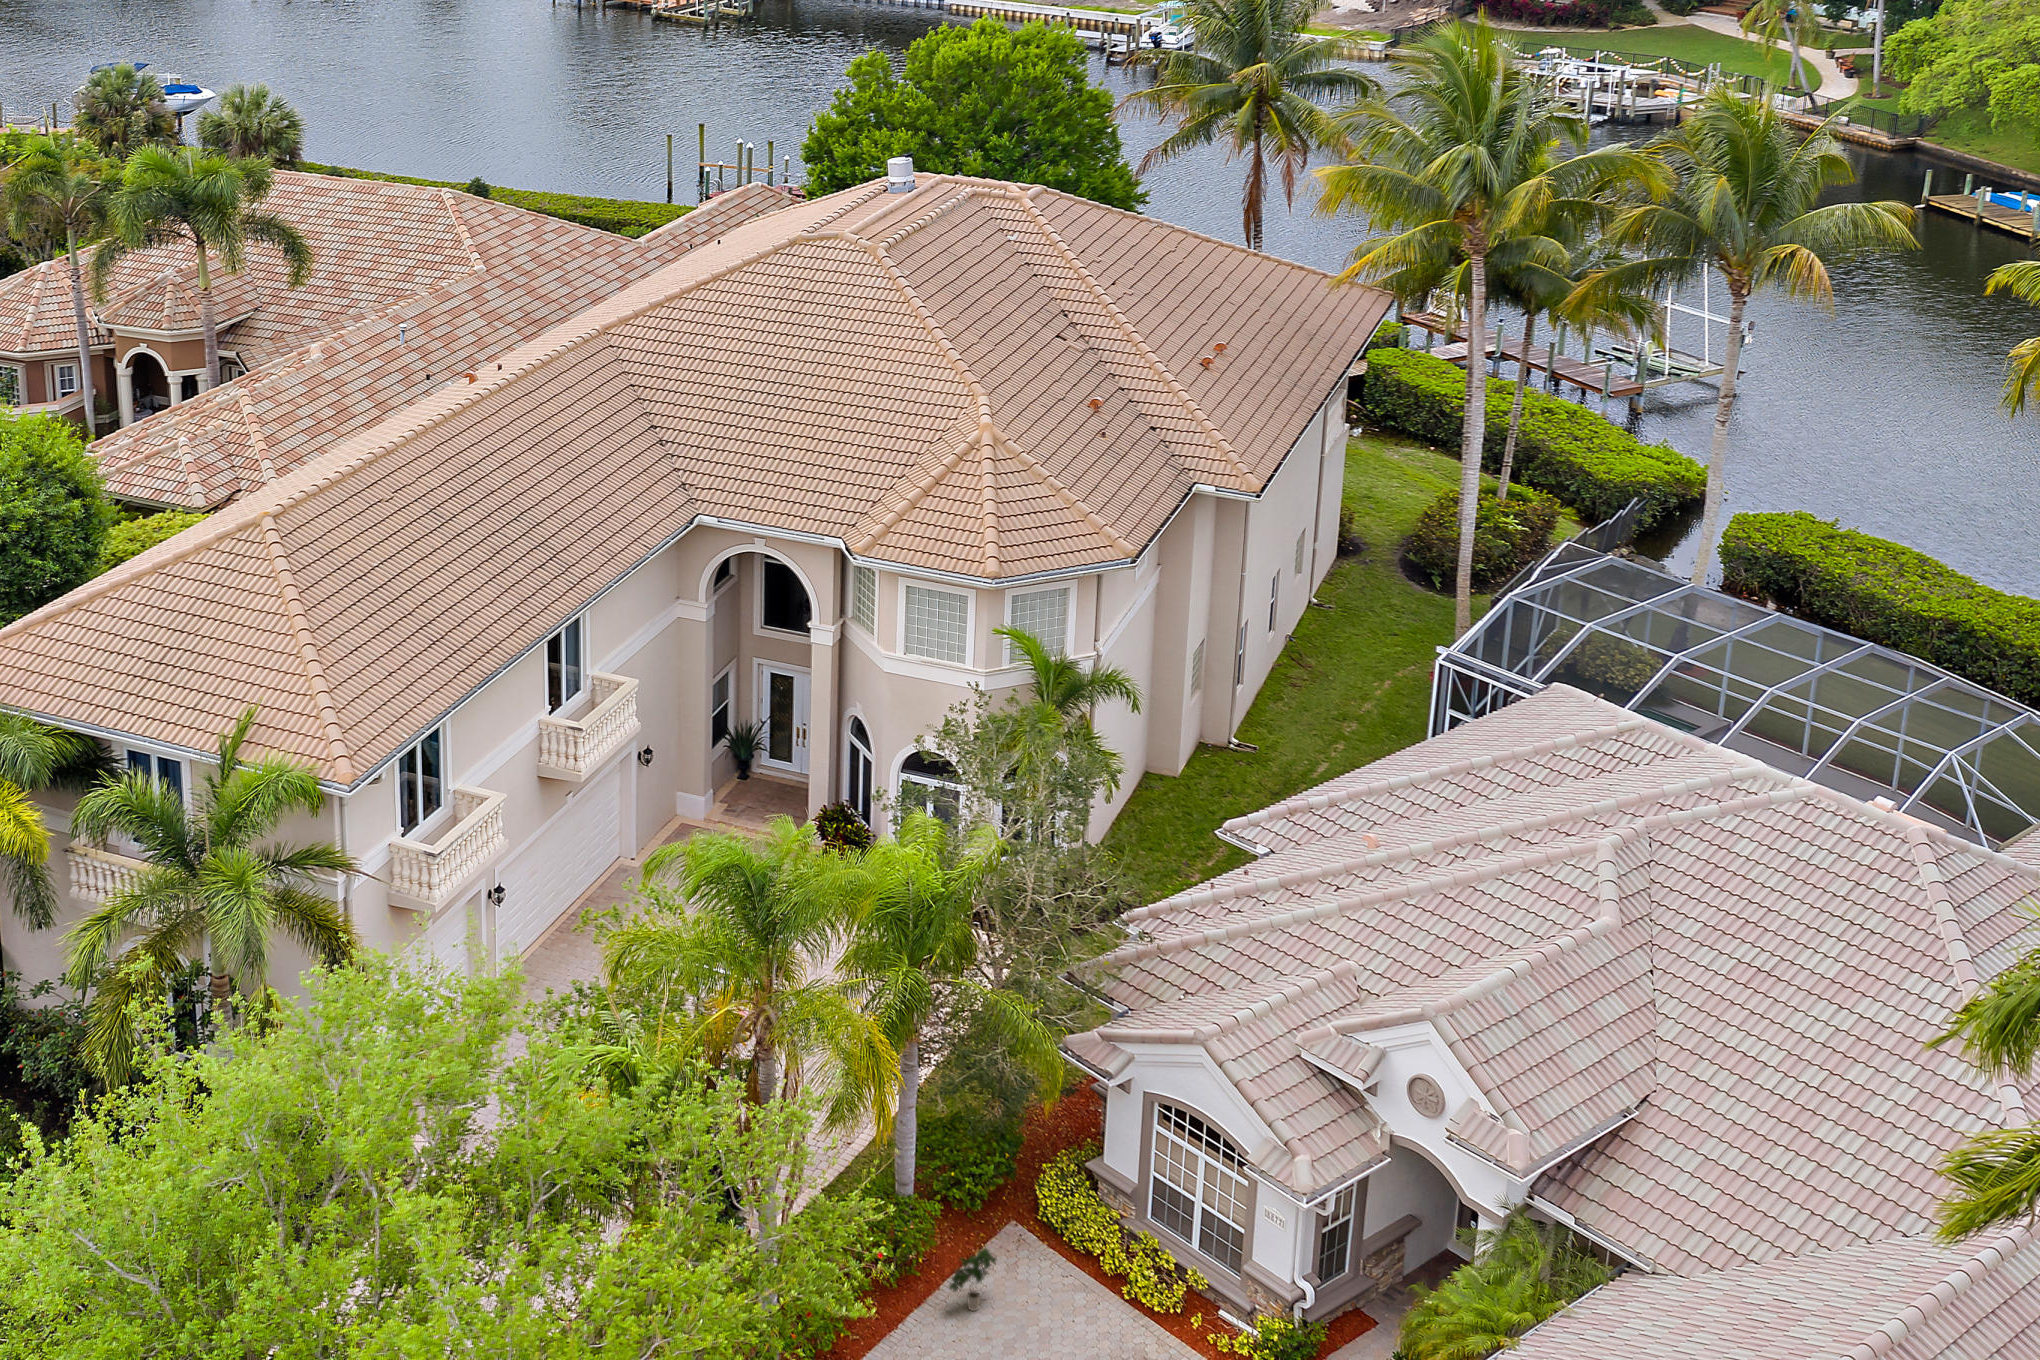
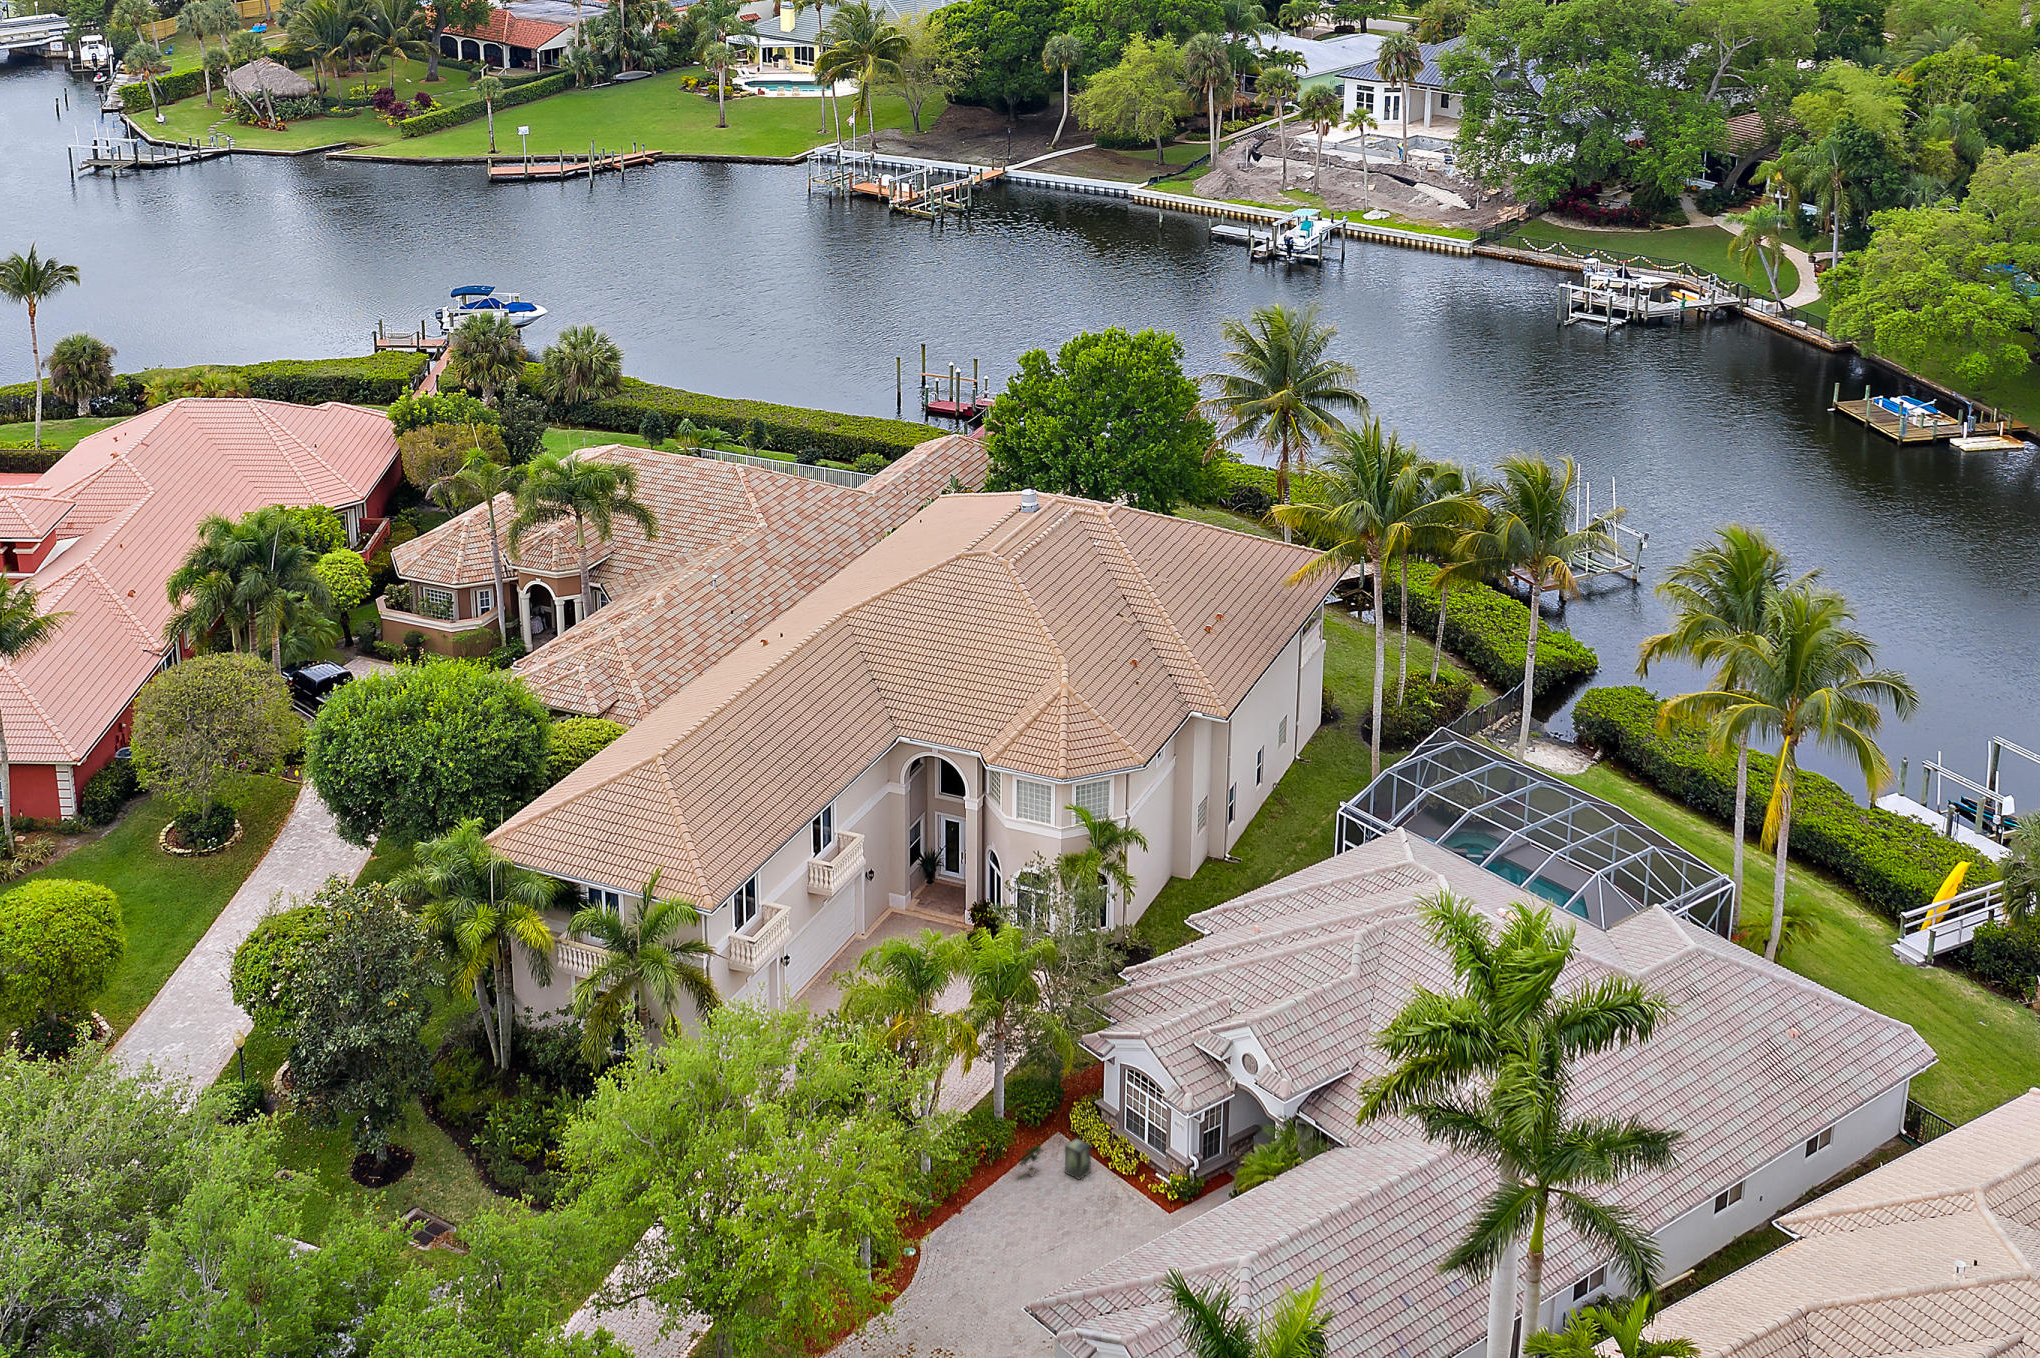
storage box: none [1039,1235,1091,1320] -> present [1065,1138,1091,1179]

